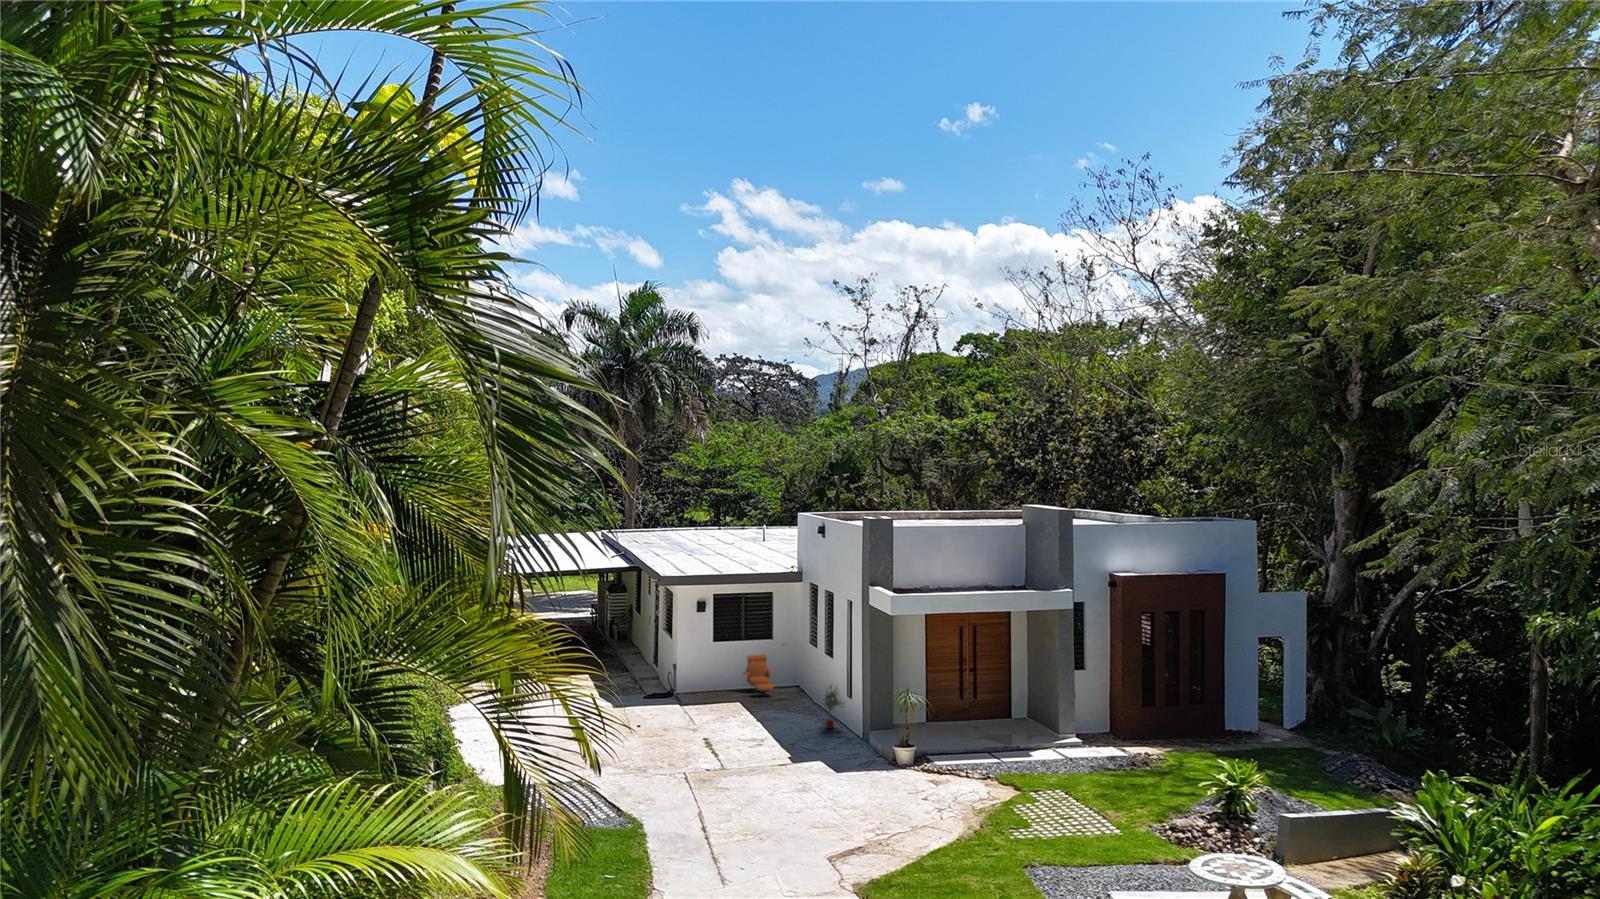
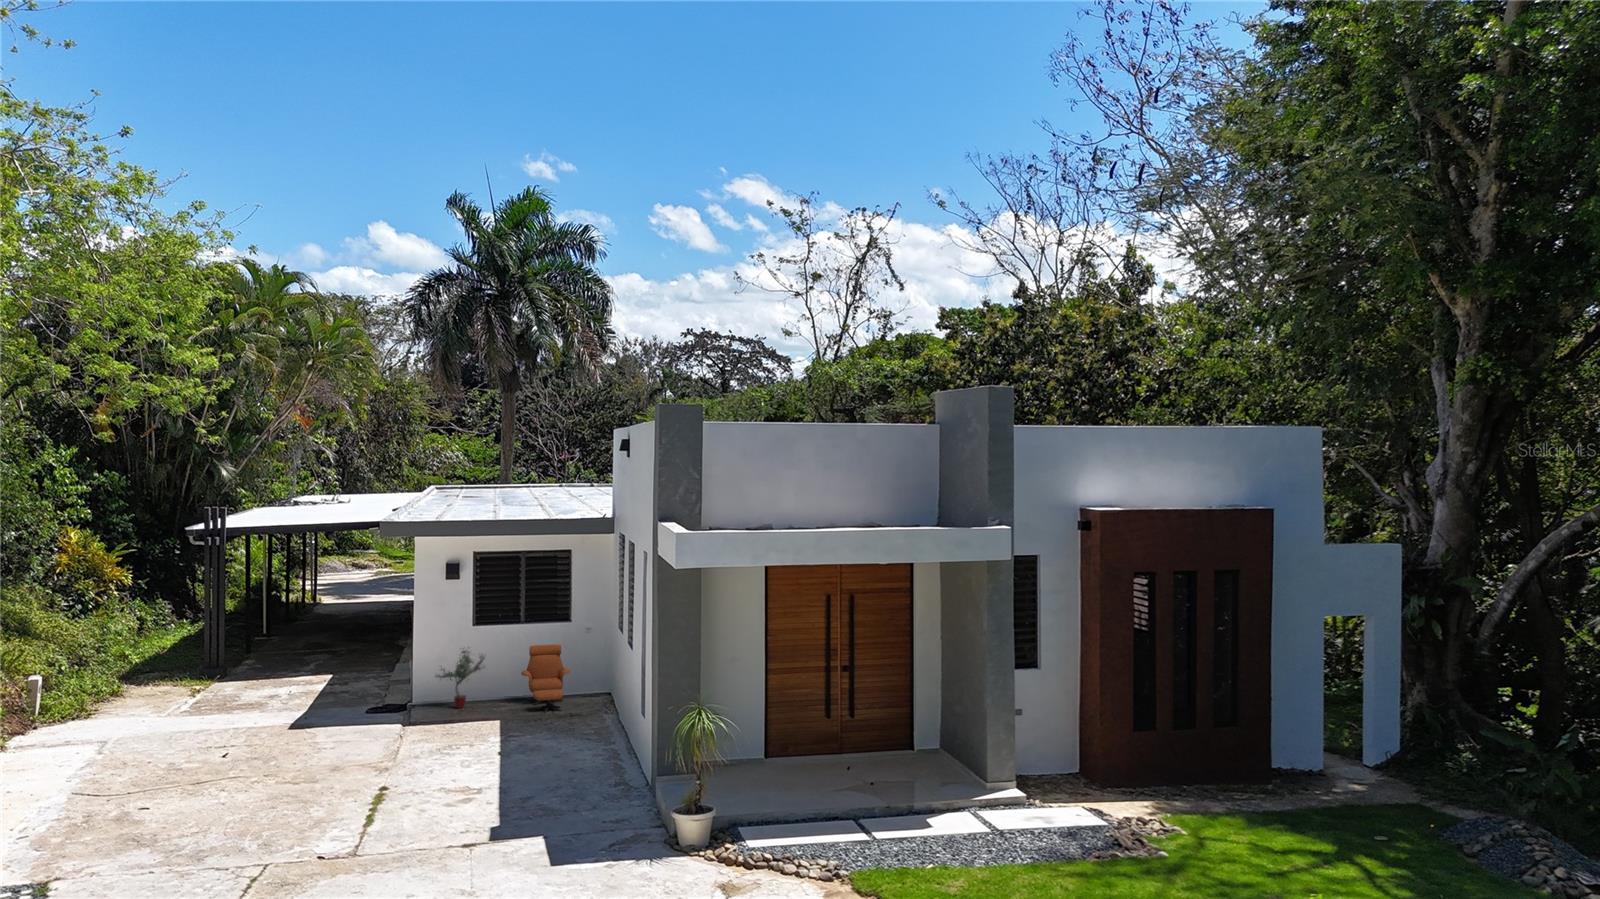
potted tree: present [825,685,845,729] -> present [435,648,485,708]

